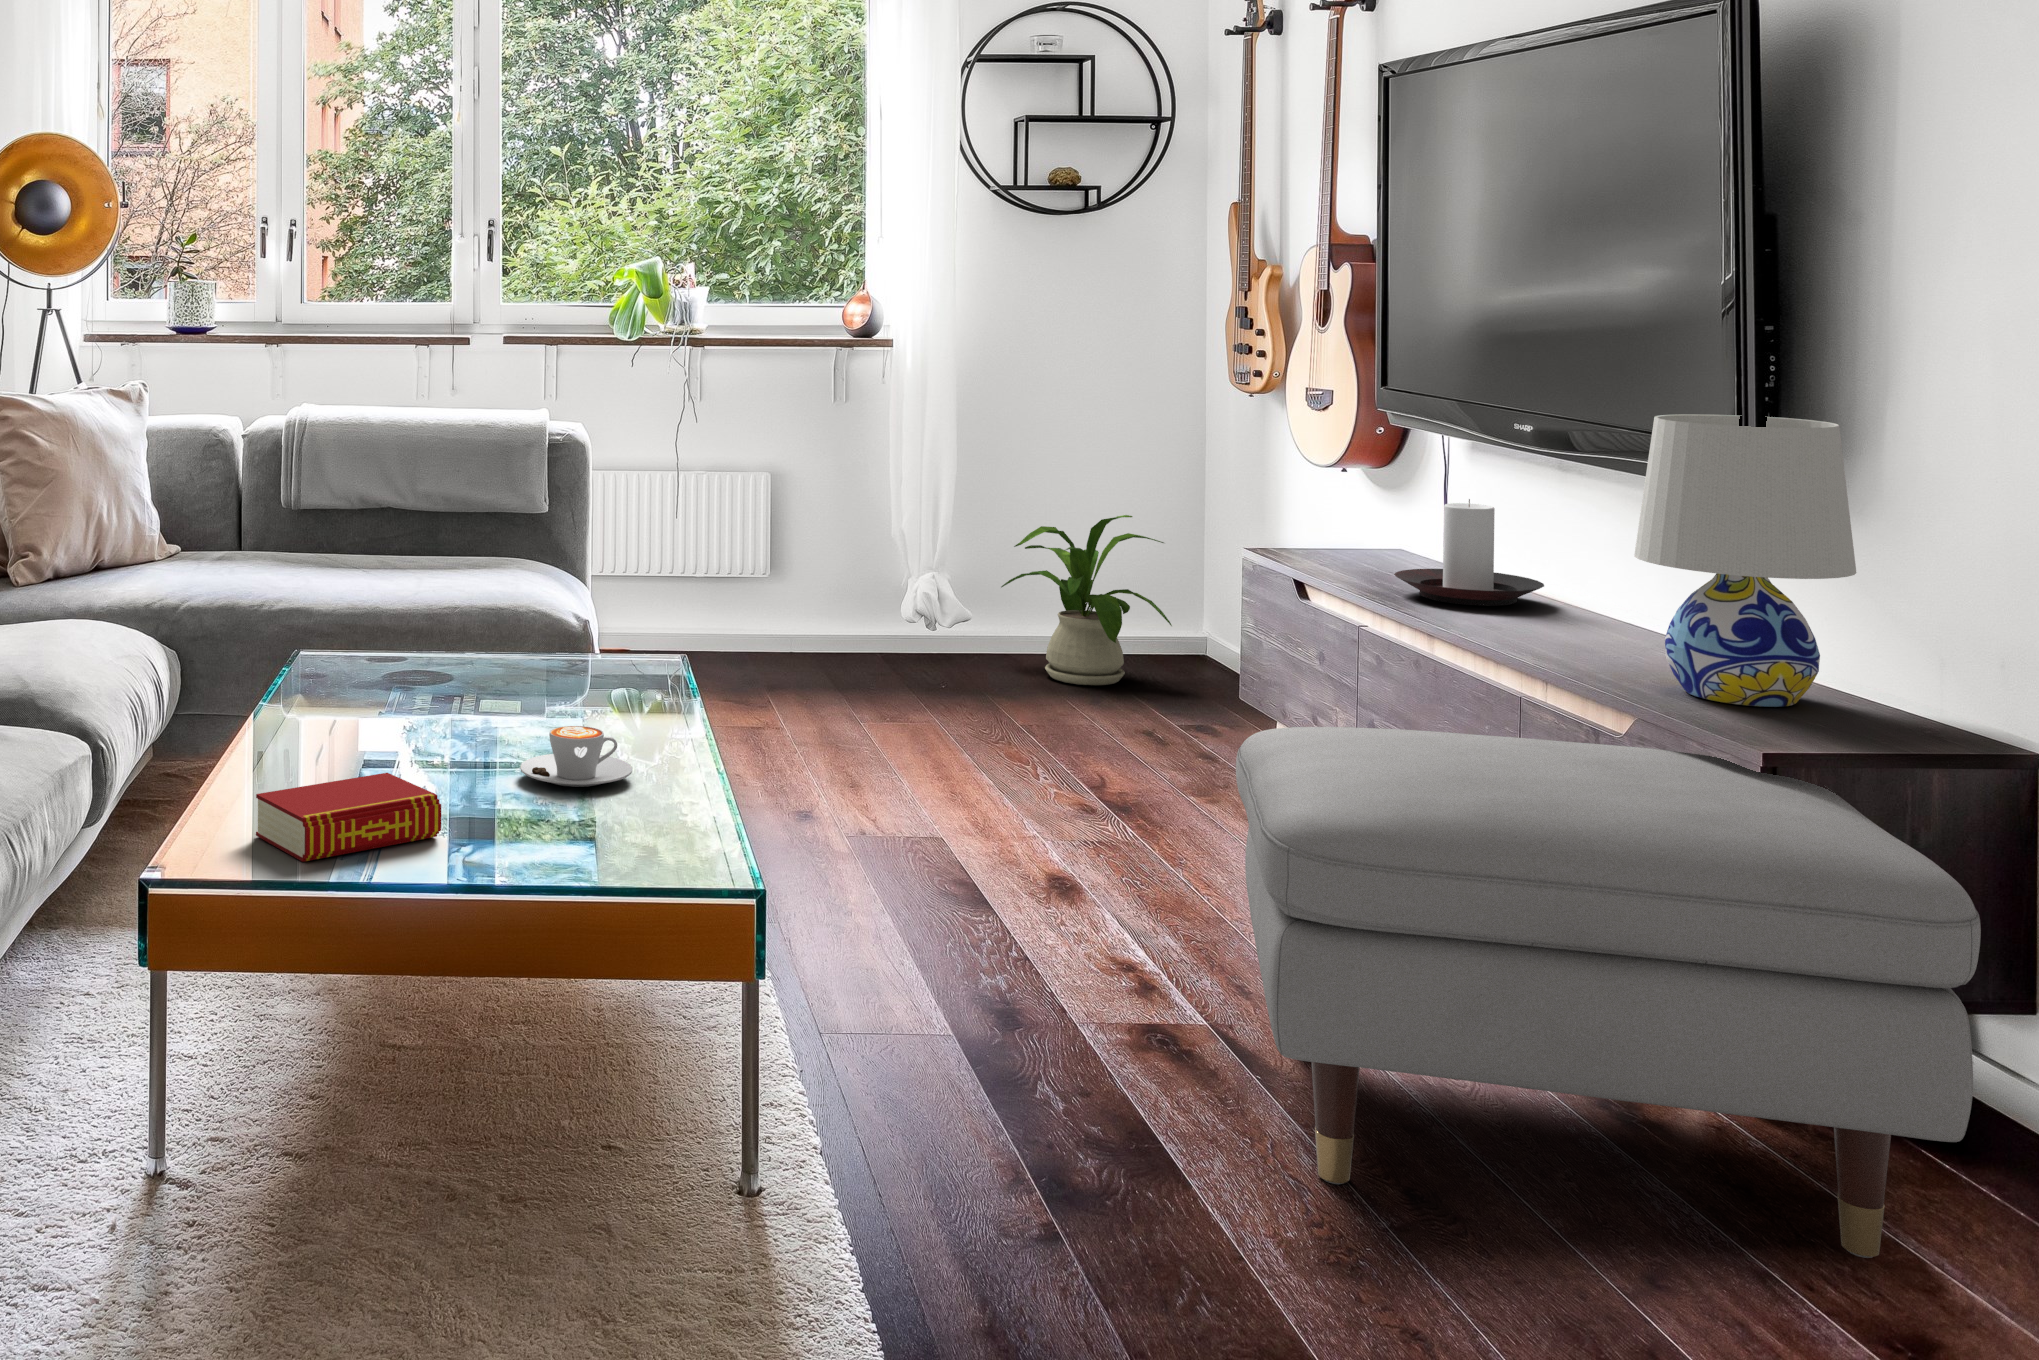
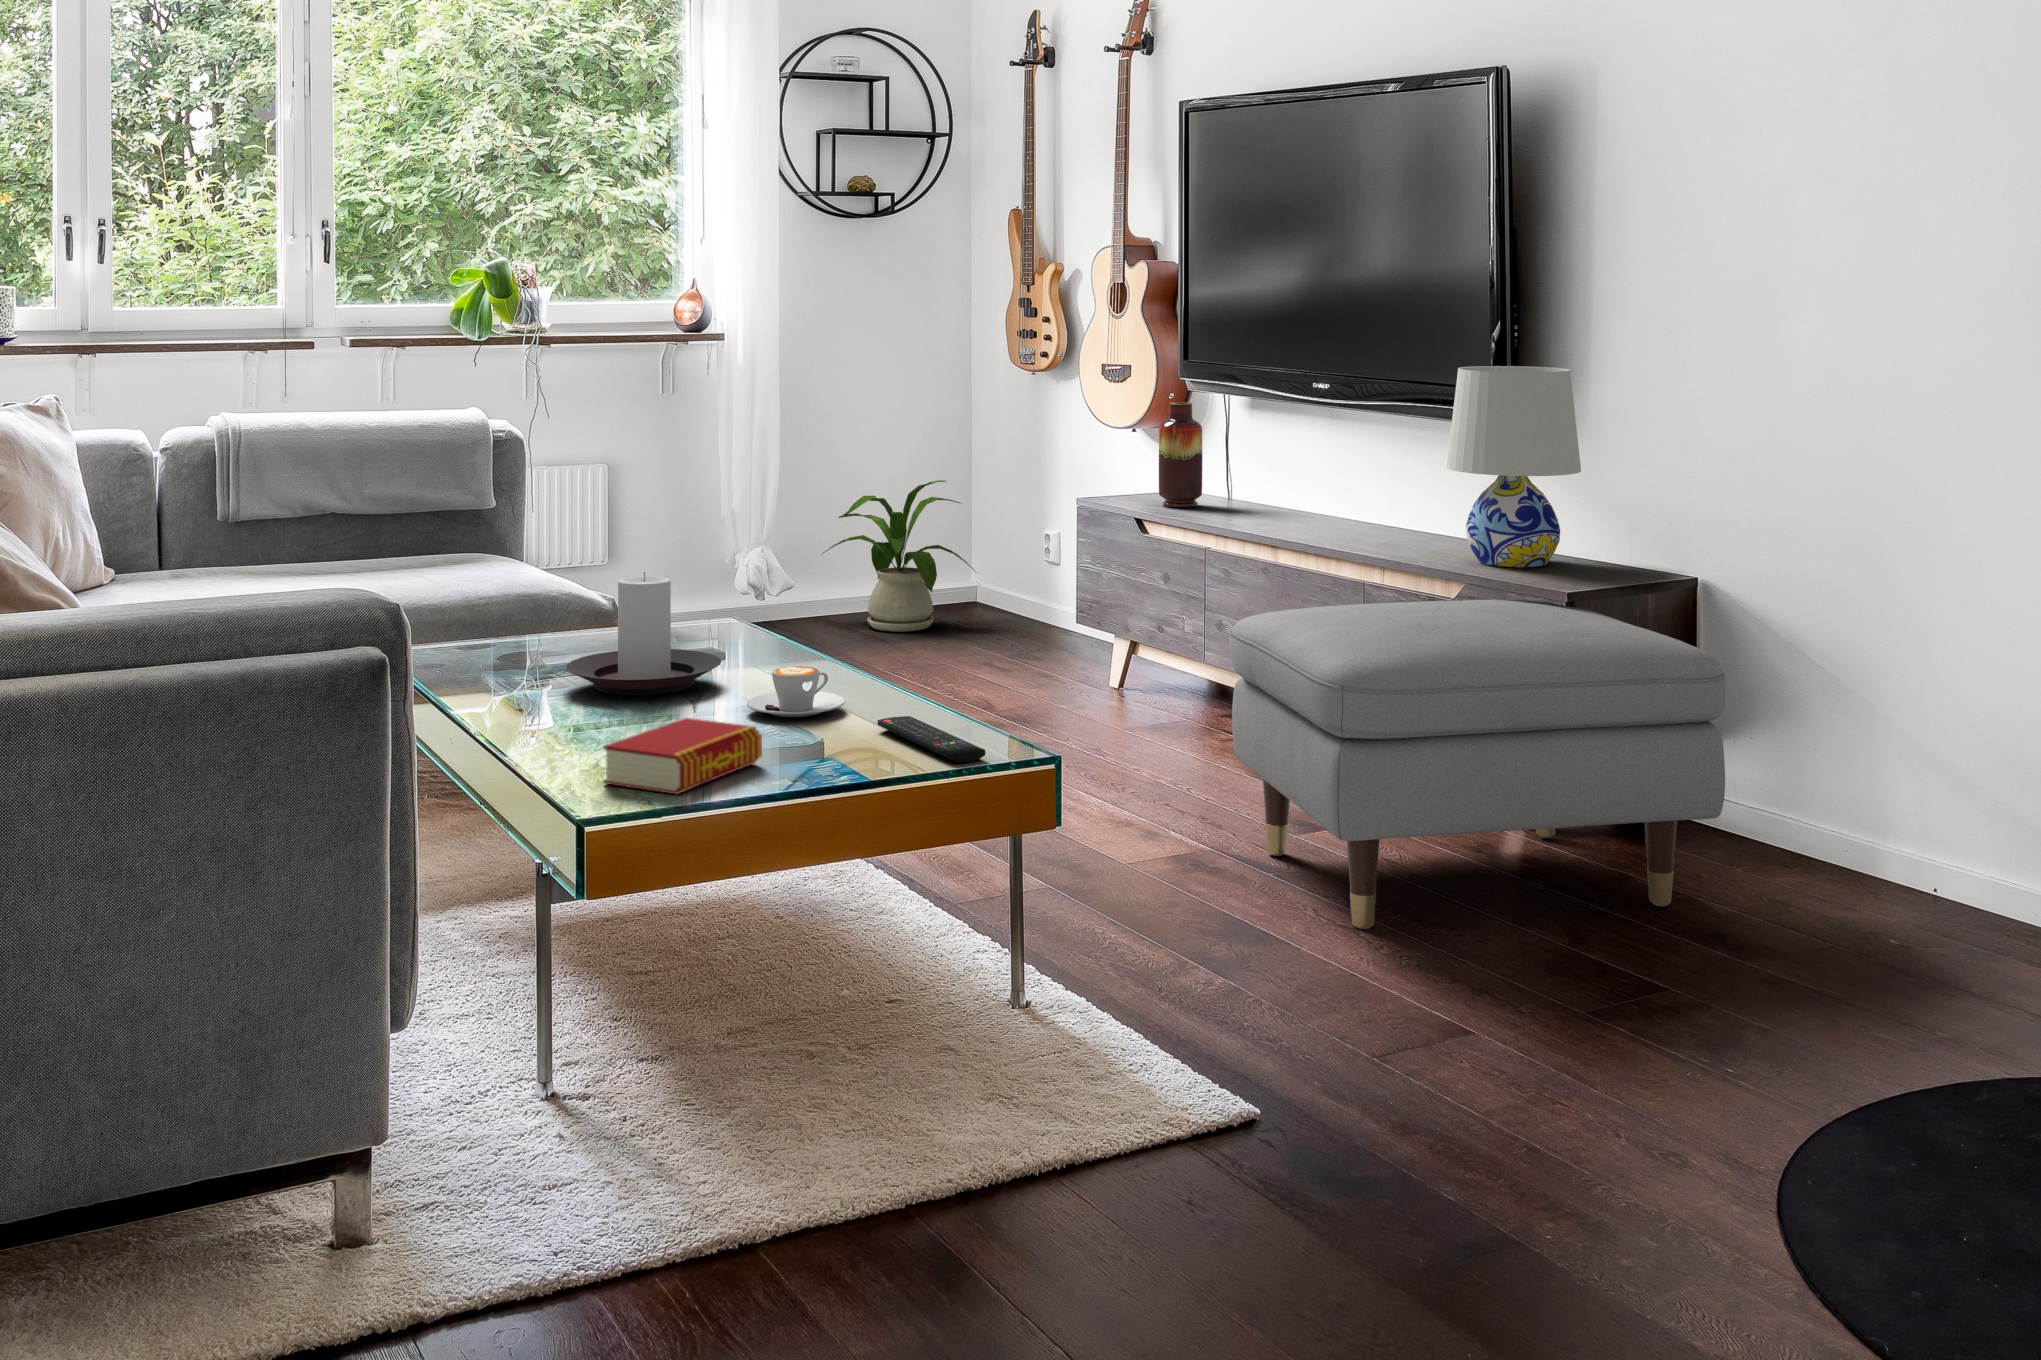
vase: none [1325,441,1385,574] -> present [1159,402,1202,508]
candle holder: present [1394,499,1544,606] -> present [566,572,721,696]
remote control: none [624,804,684,876] -> present [878,716,985,763]

